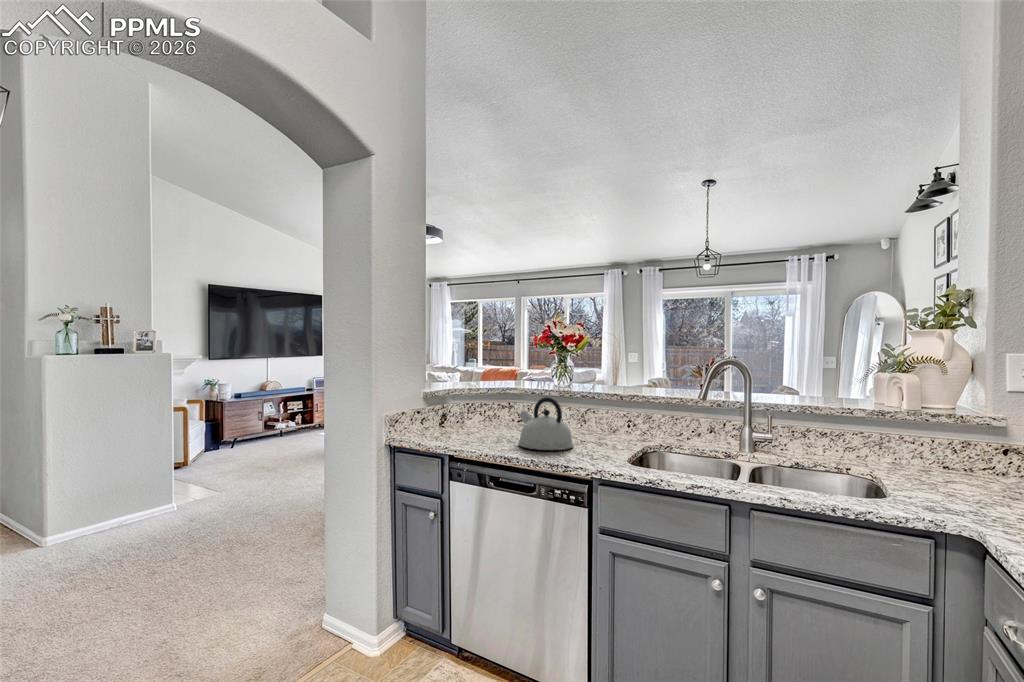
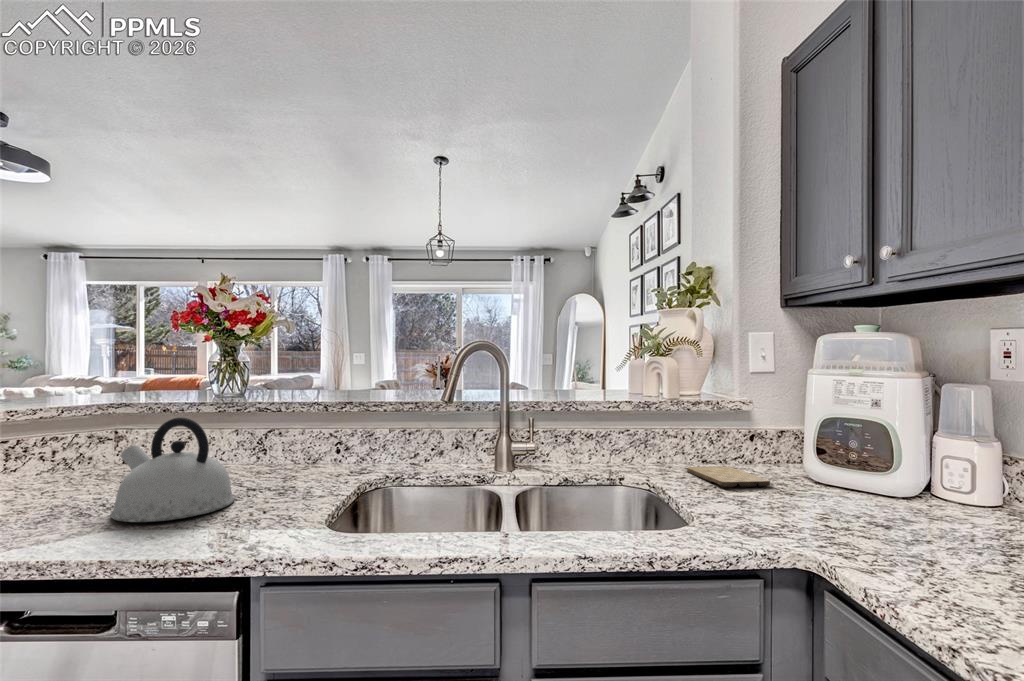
cutting board: none [919,469,997,490] -> present [687,467,770,487]

